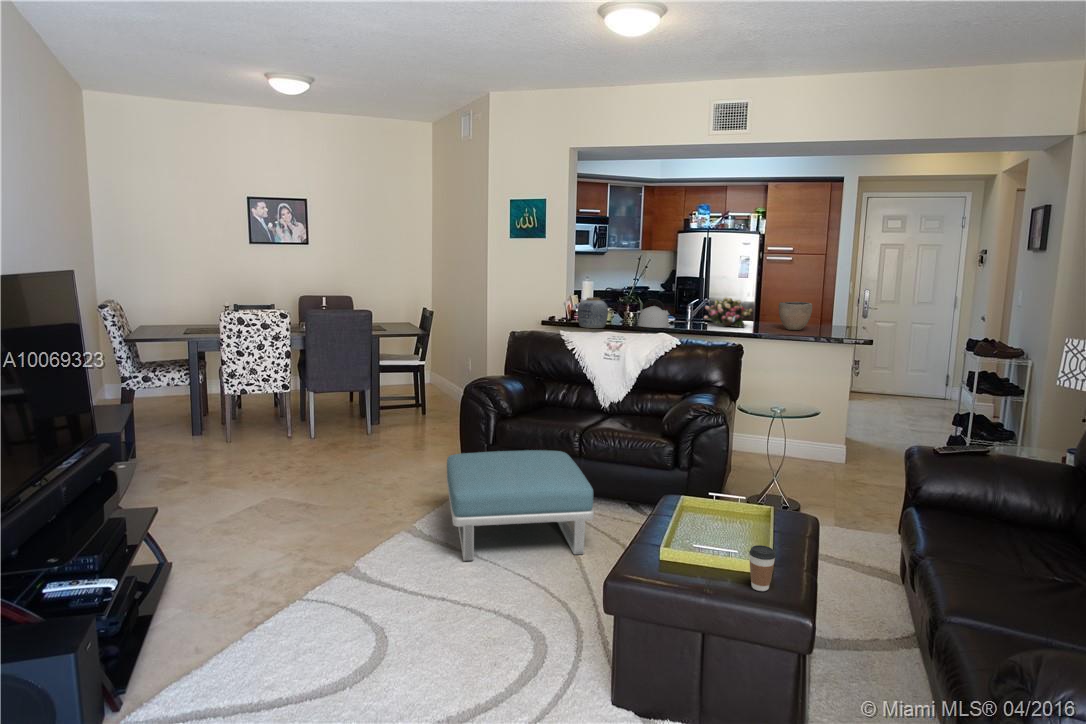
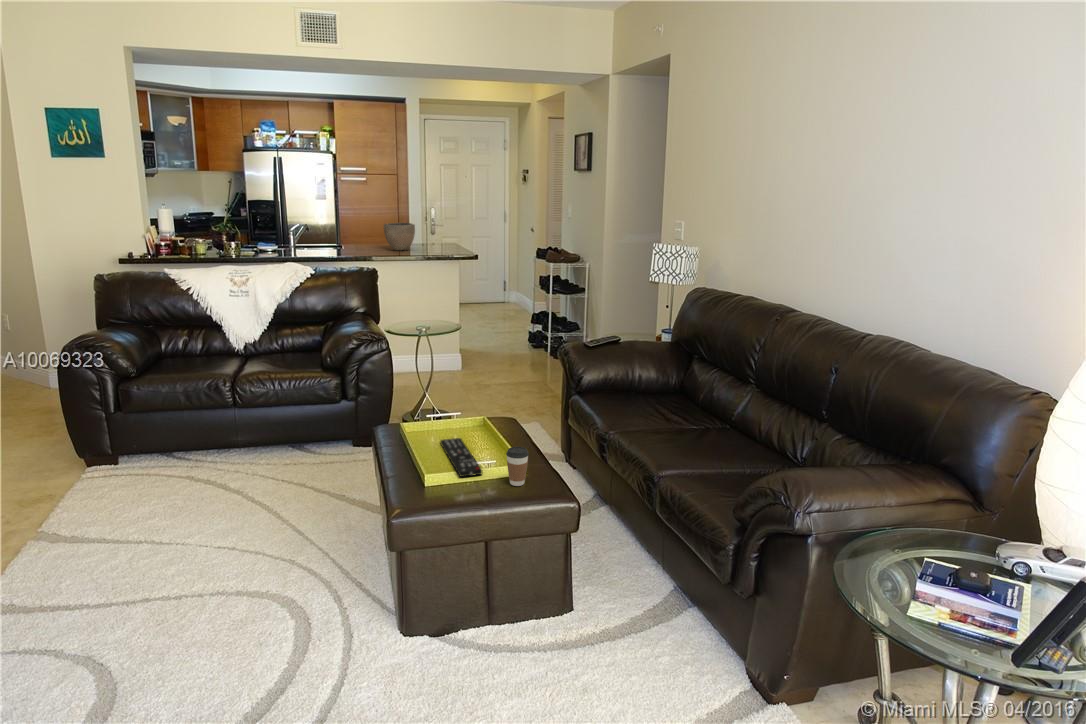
vase: present [578,297,608,328] -> none [169,228,208,263]
flower arrangement: present [704,297,753,328] -> none [309,221,359,251]
kettle: present [638,300,672,328] -> none [242,227,279,258]
footstool: present [447,450,594,561] -> none [69,405,285,552]
remote control: none [703,523,734,568] -> present [440,438,482,477]

